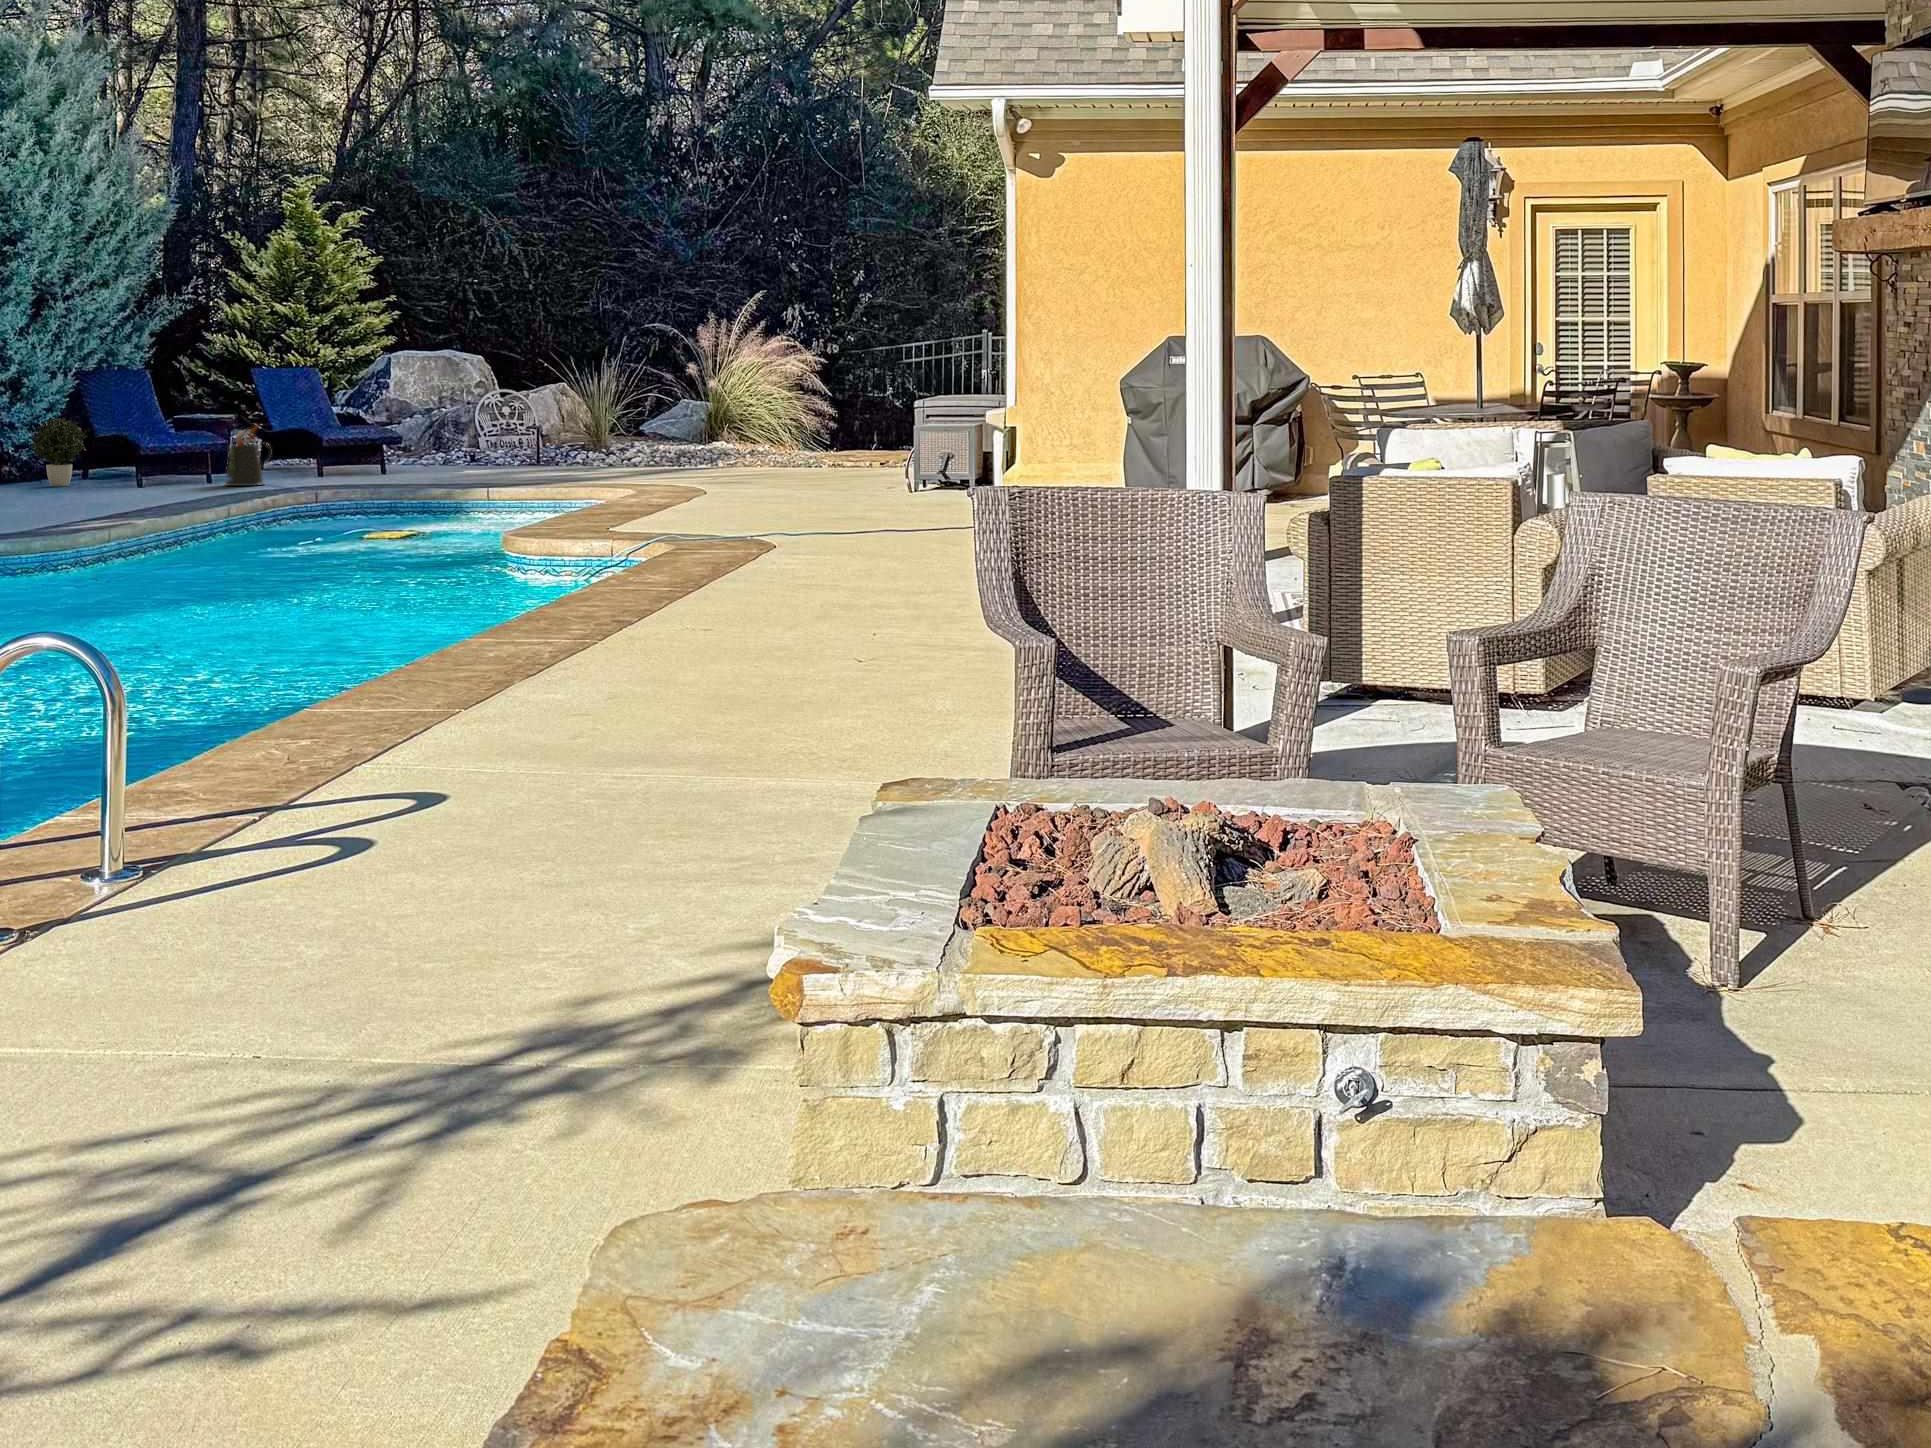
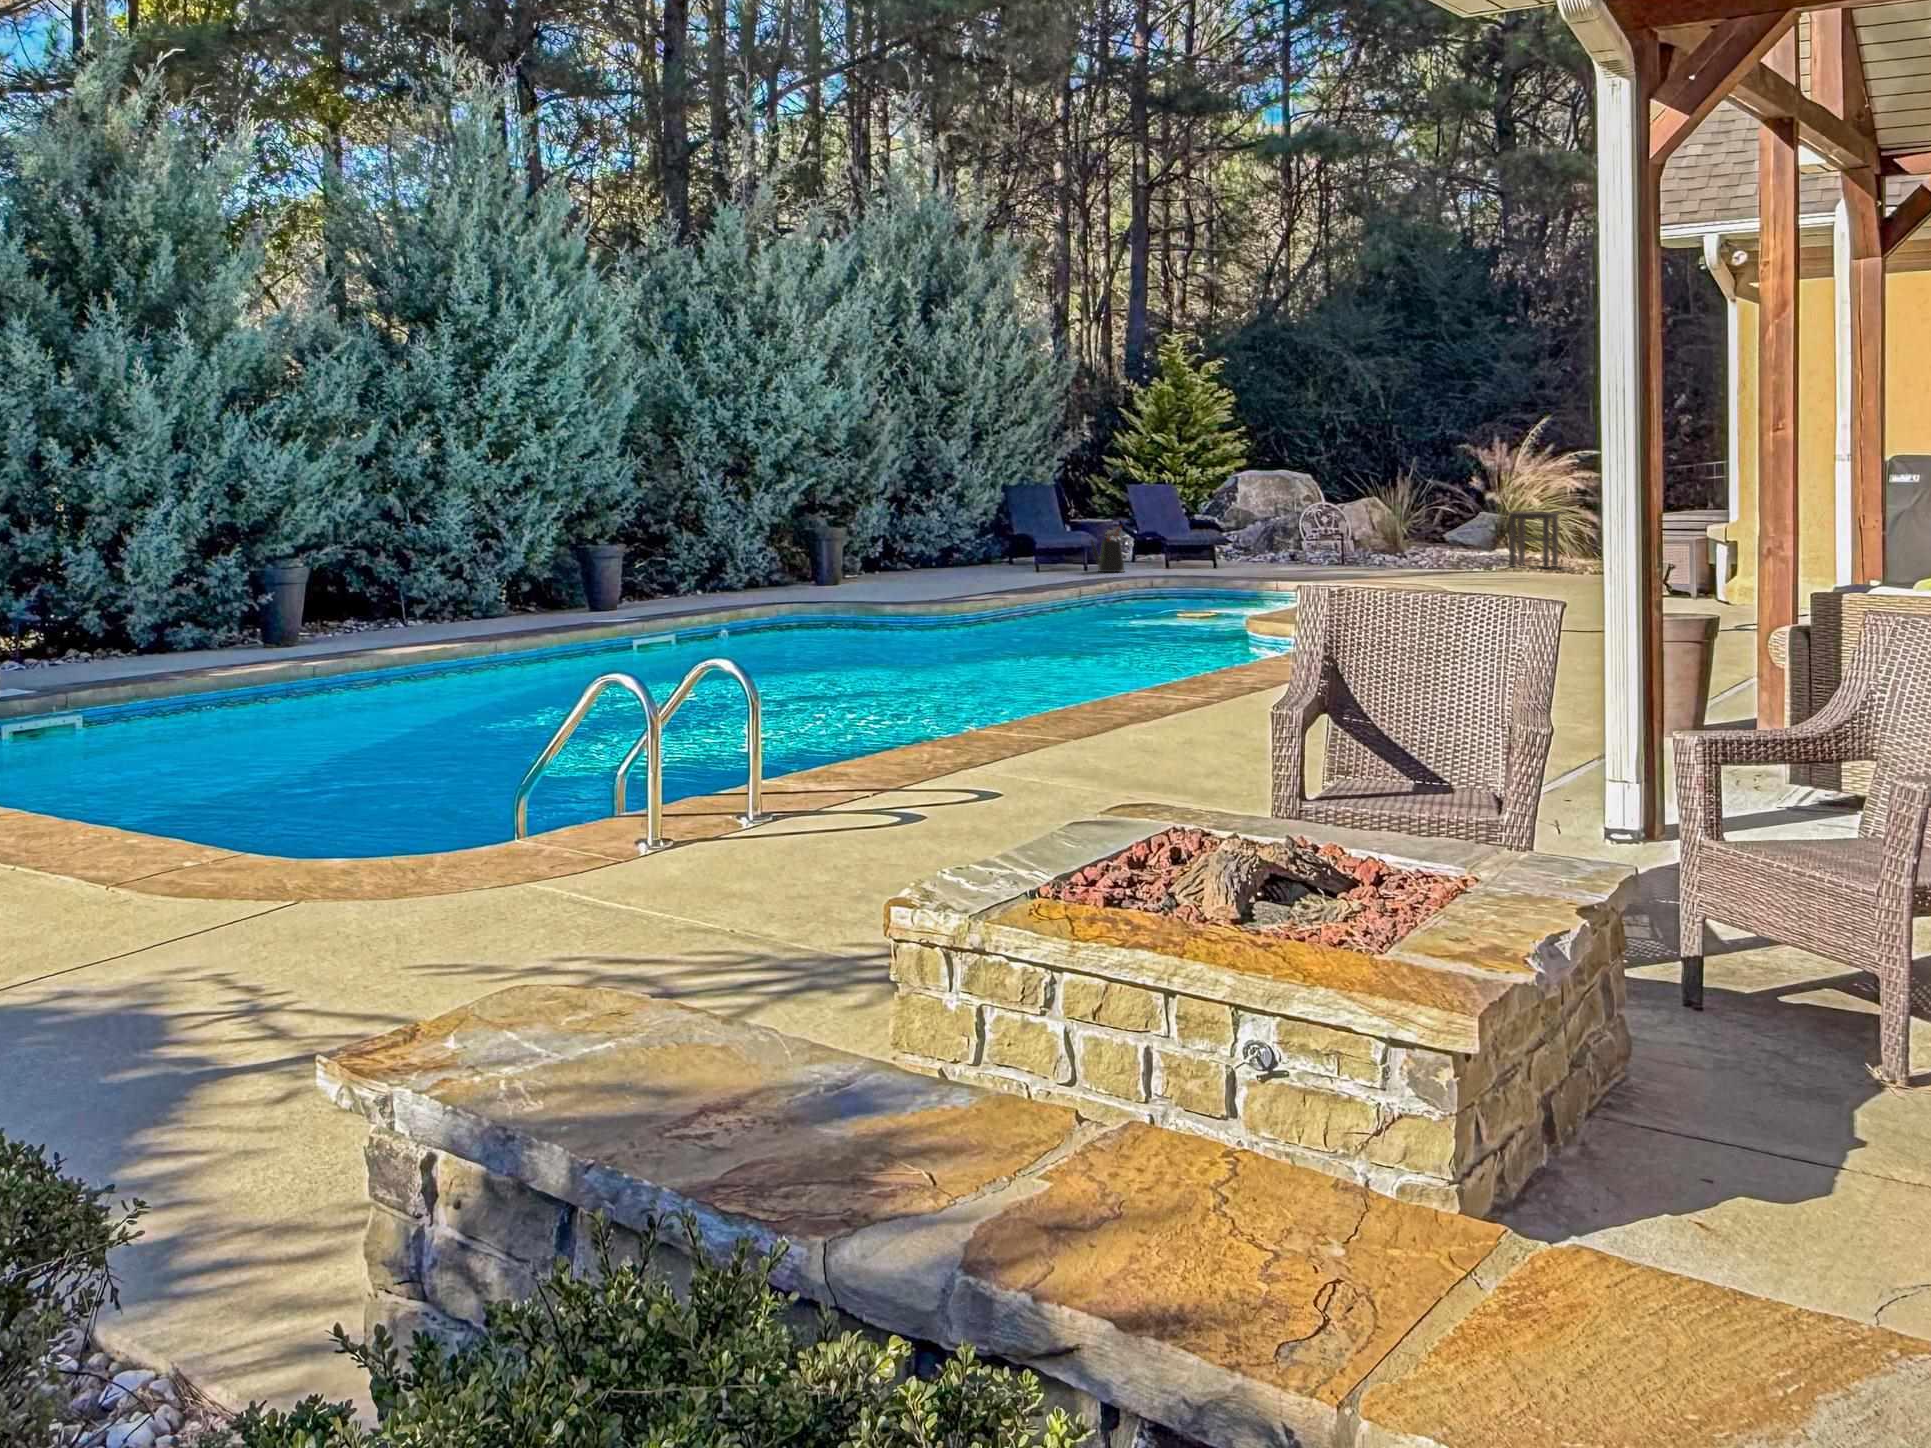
side table: none [720,396,784,459] -> present [1507,511,1562,568]
potted plant: present [32,418,86,487] -> none [977,516,1013,567]

